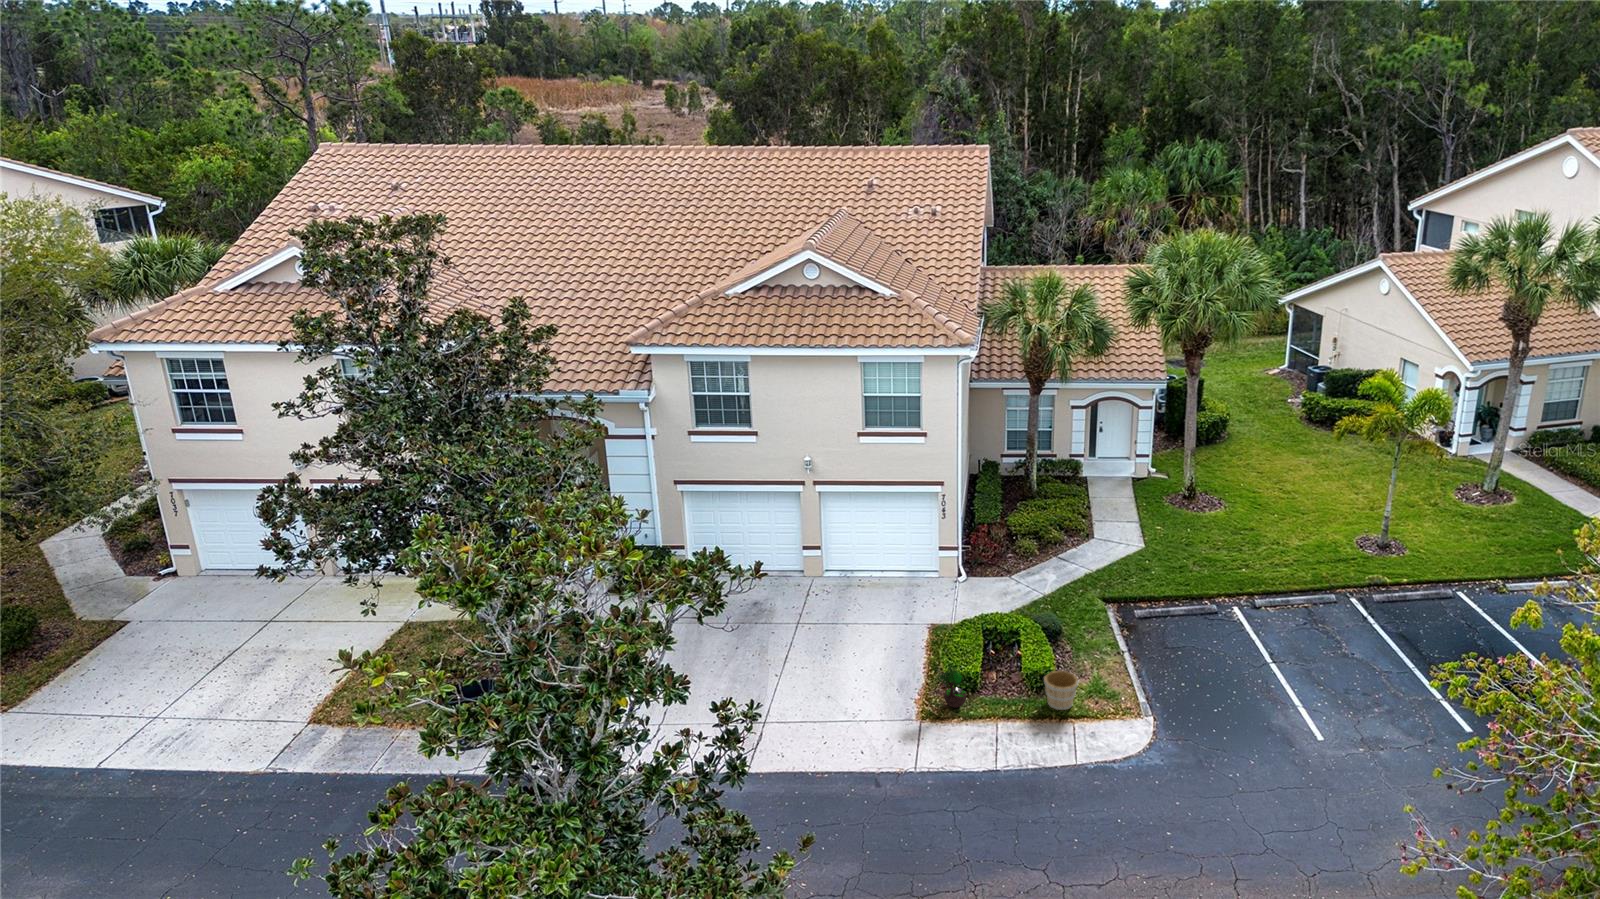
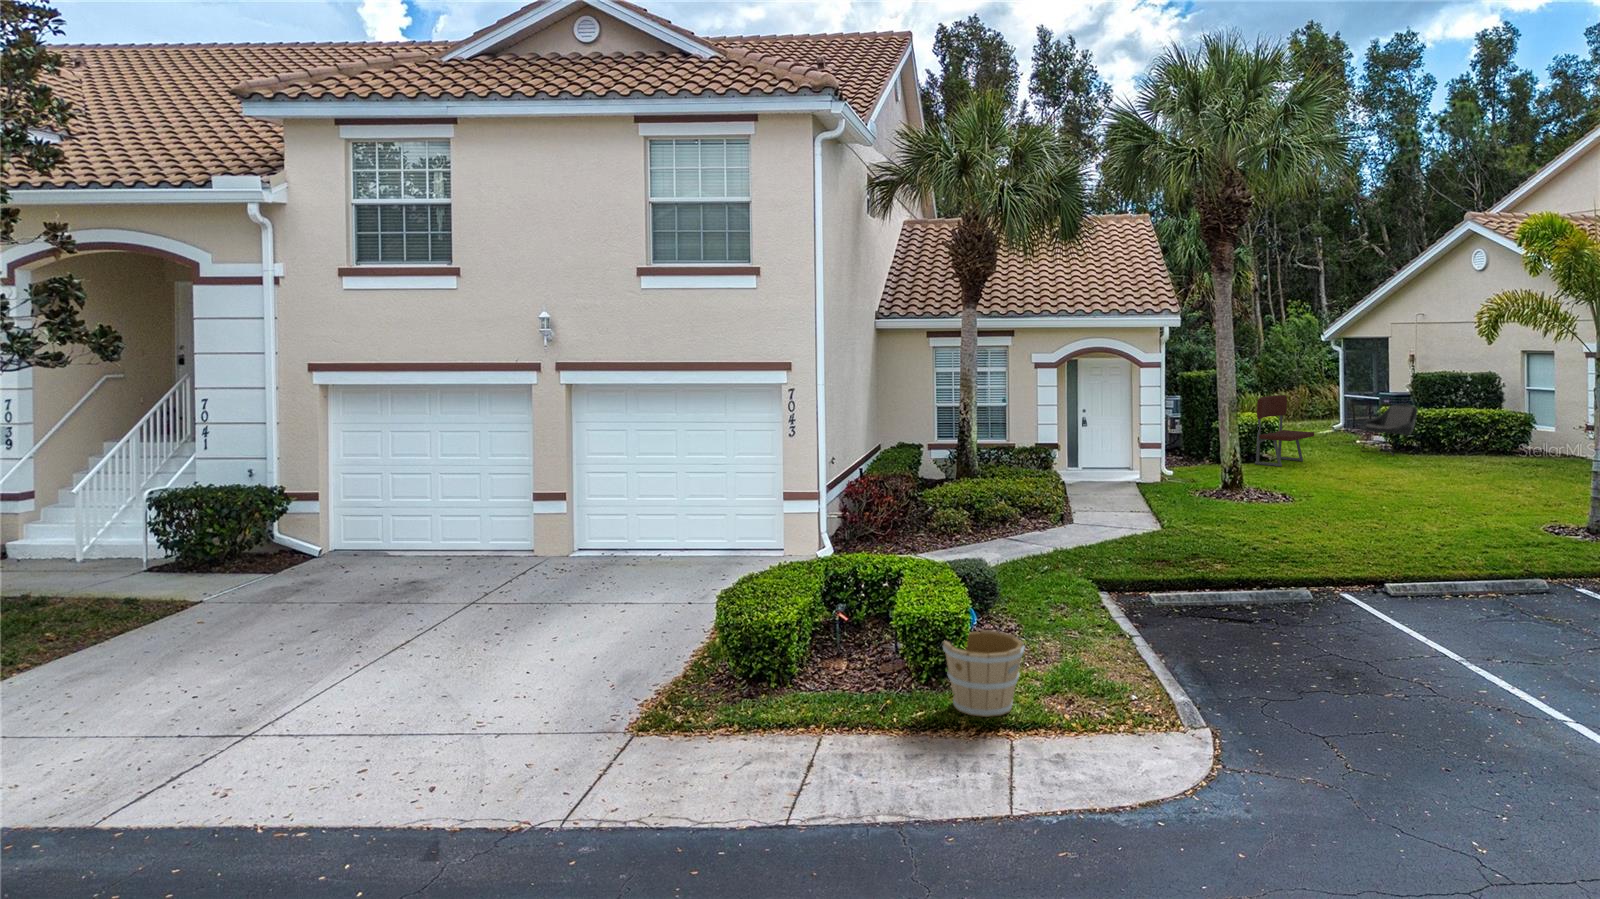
lounge chair: none [1286,396,1325,435] -> present [1360,404,1418,455]
bench: none [1212,401,1252,454] -> present [1255,395,1314,467]
potted tree: present [938,668,966,708] -> none [682,592,760,708]

